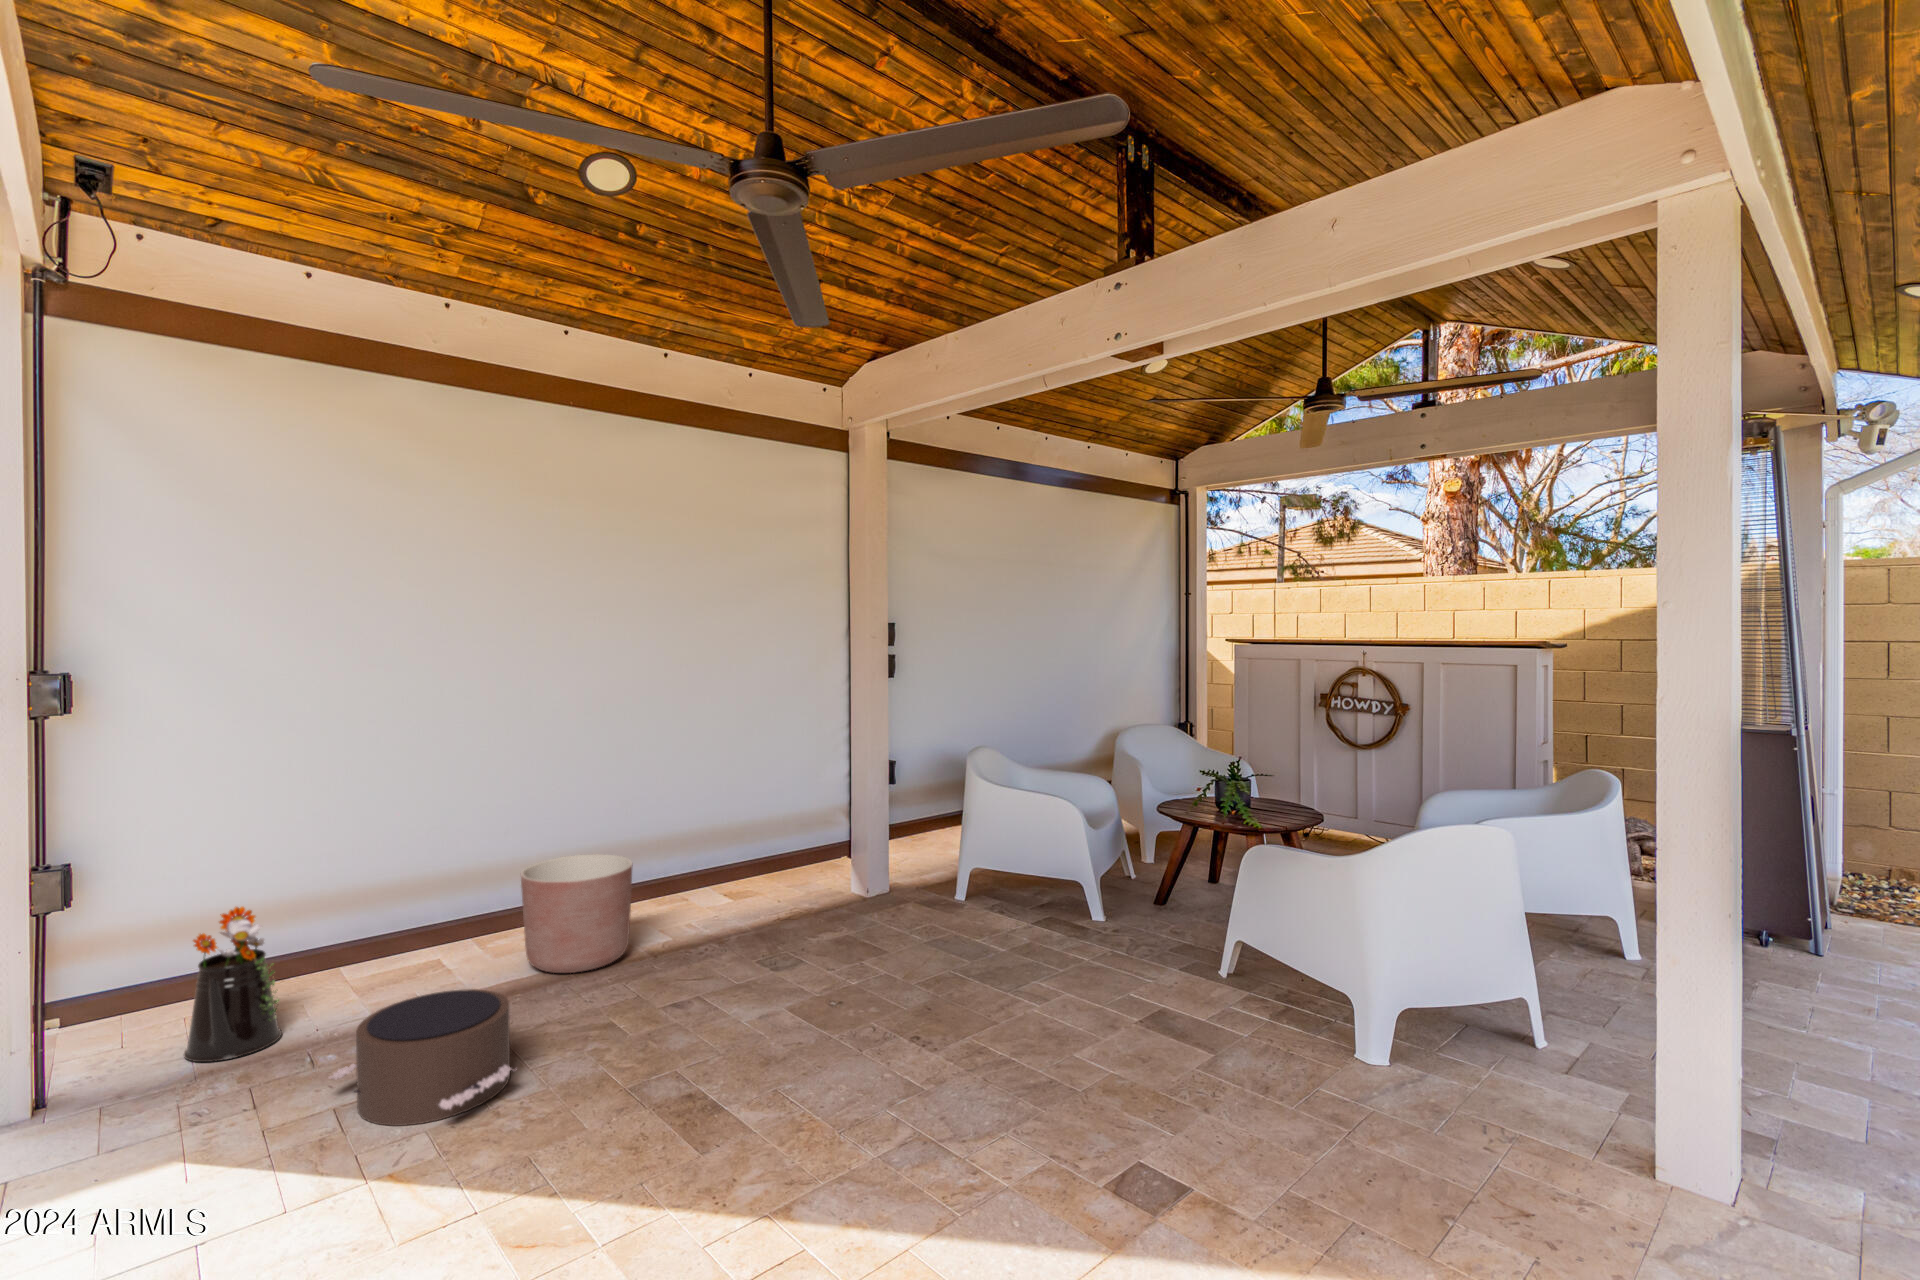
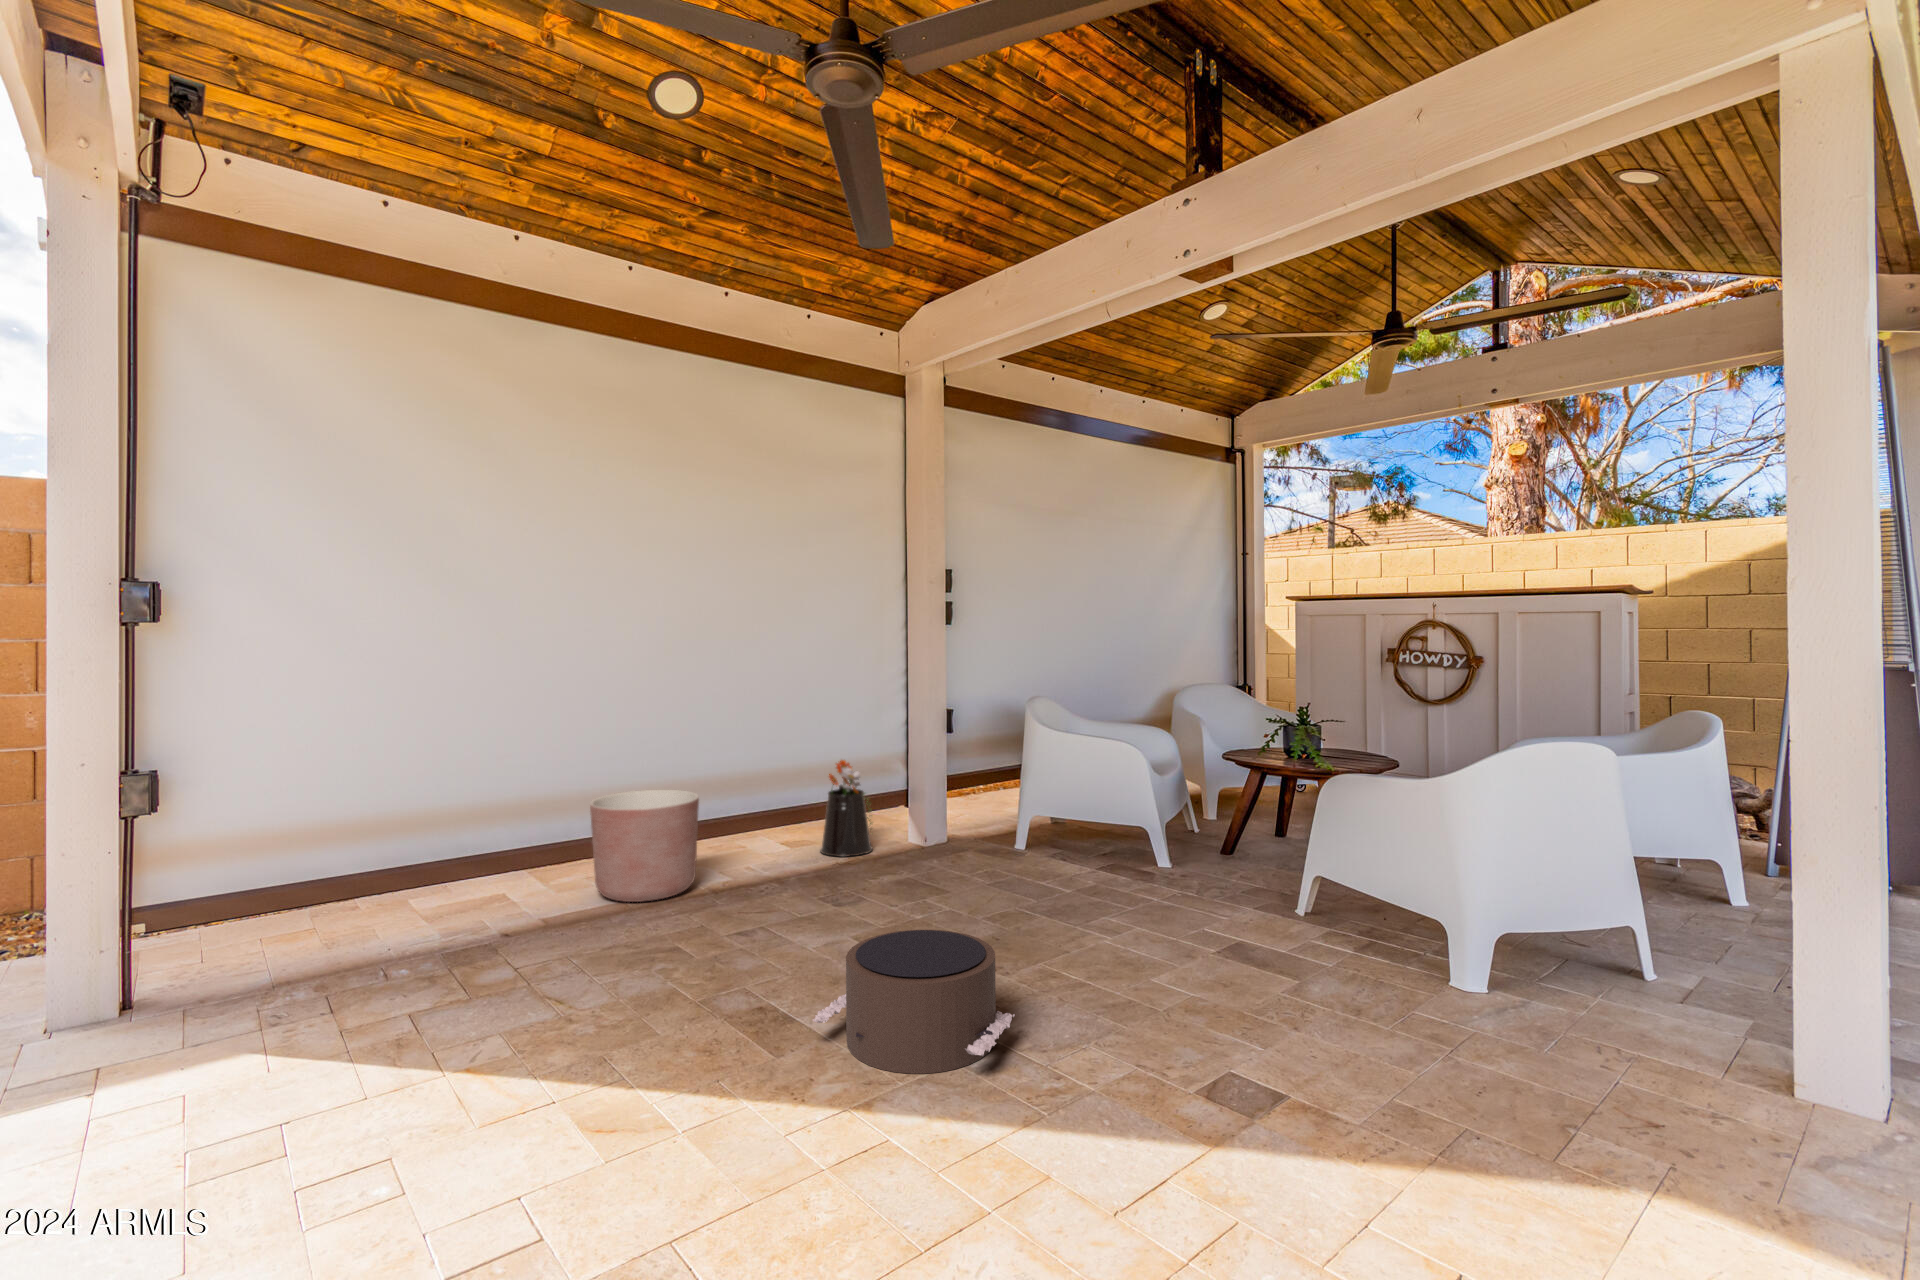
watering can: present [184,907,282,1062] -> present [820,760,872,857]
pouf: present [329,989,512,1126] -> present [812,930,1015,1074]

